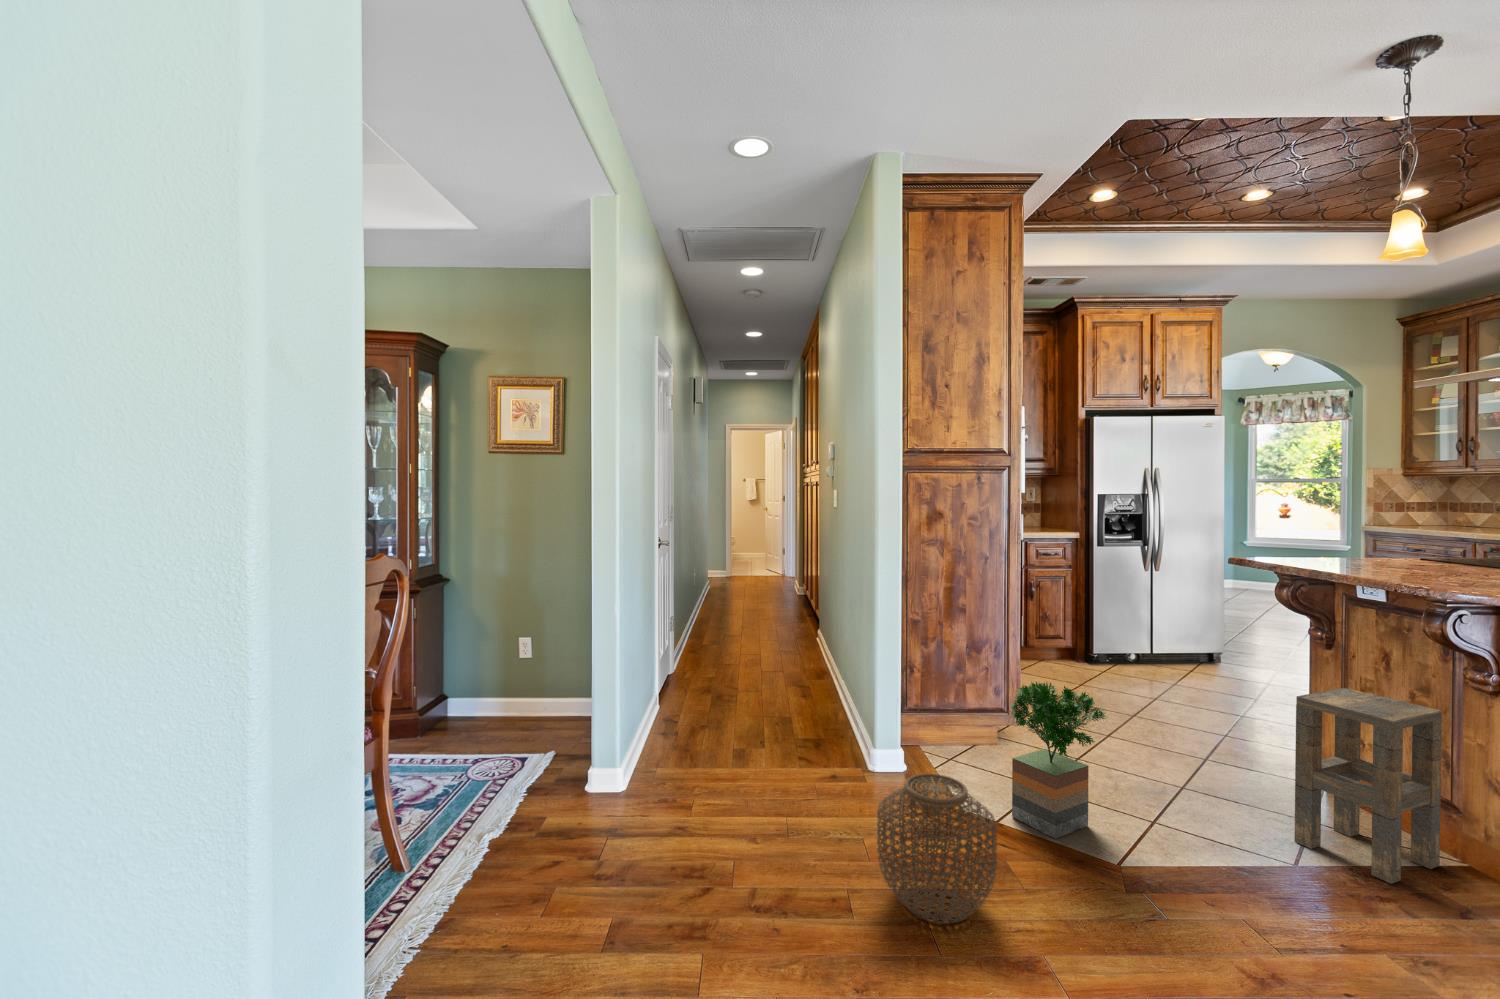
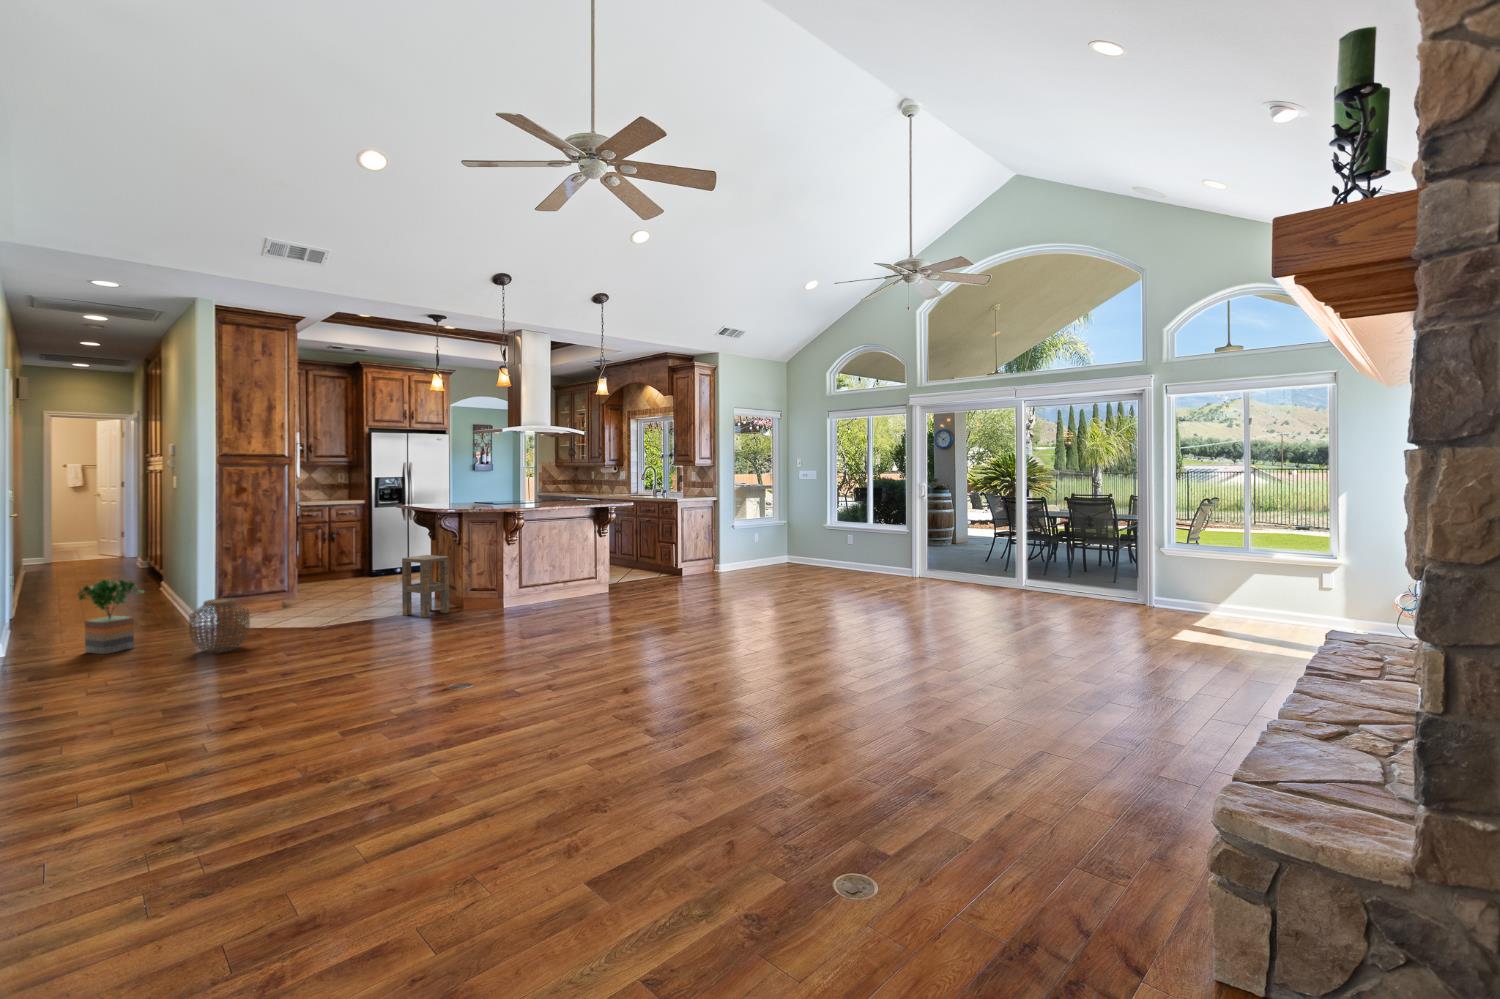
potted tree: present [1011,682,1106,839] -> present [78,580,143,654]

